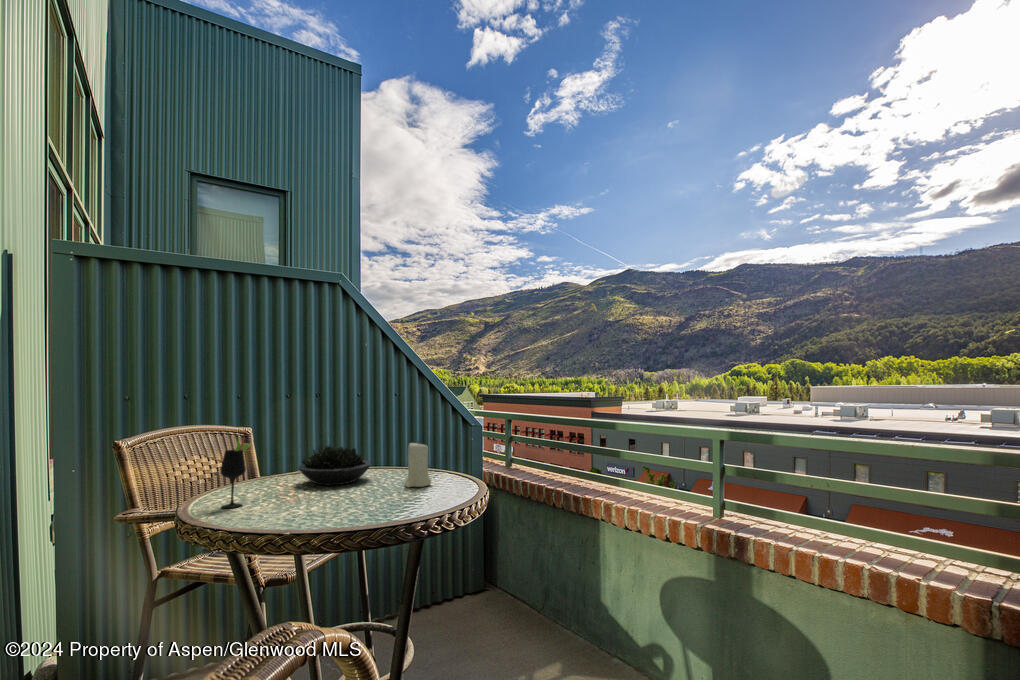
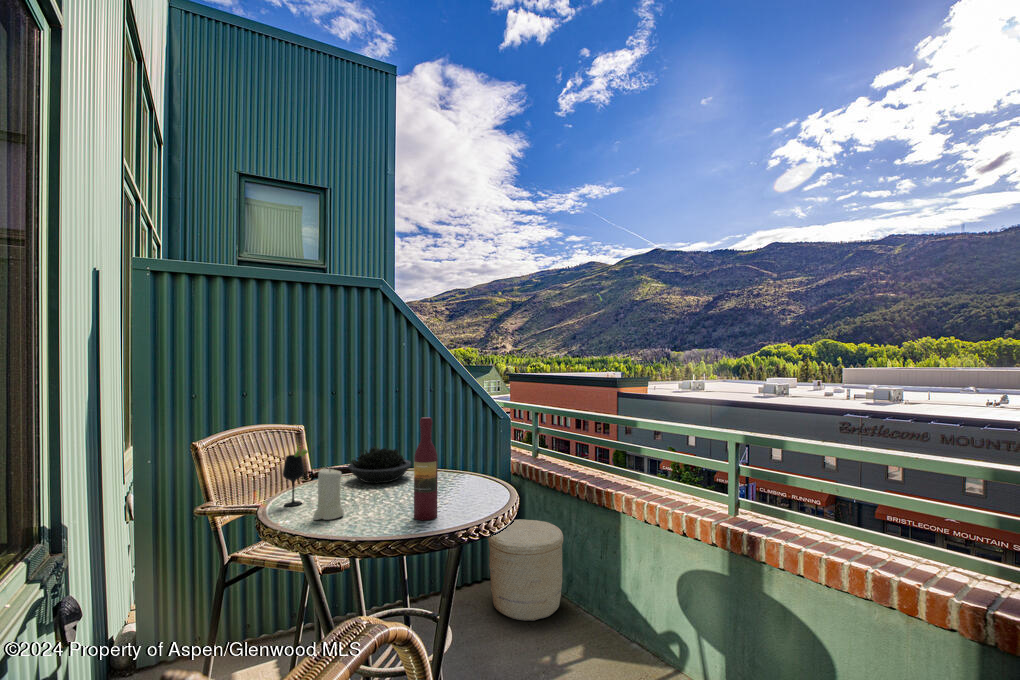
wine bottle: none [372,401,400,517] -> present [414,417,438,520]
candle: present [404,442,431,487] -> present [314,468,344,520]
woven basket: none [456,533,538,643] -> present [488,519,563,621]

